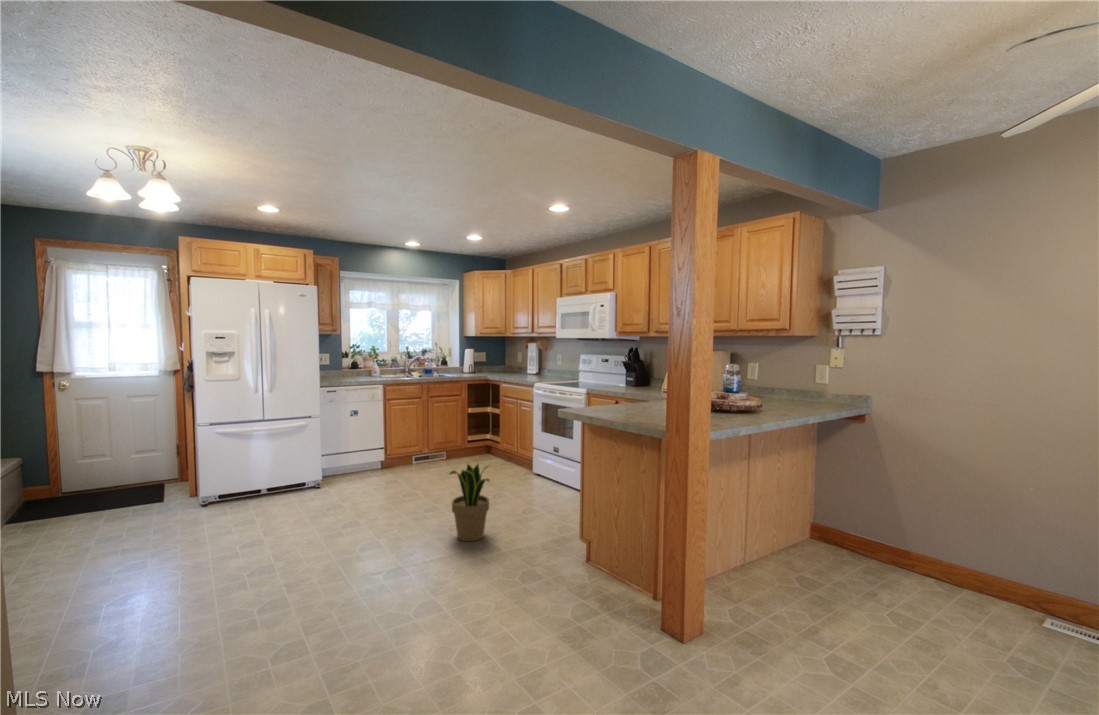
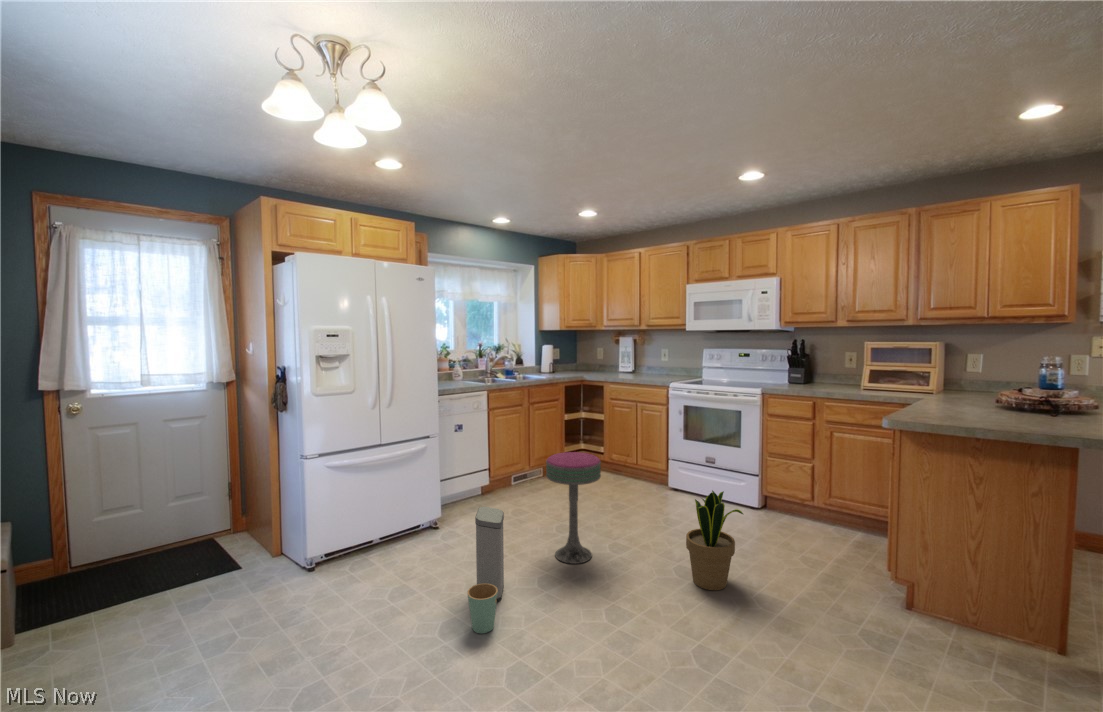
bar stool: none [369,432,414,518] -> present [546,452,601,564]
trash can: none [260,466,318,551] -> present [468,507,504,633]

